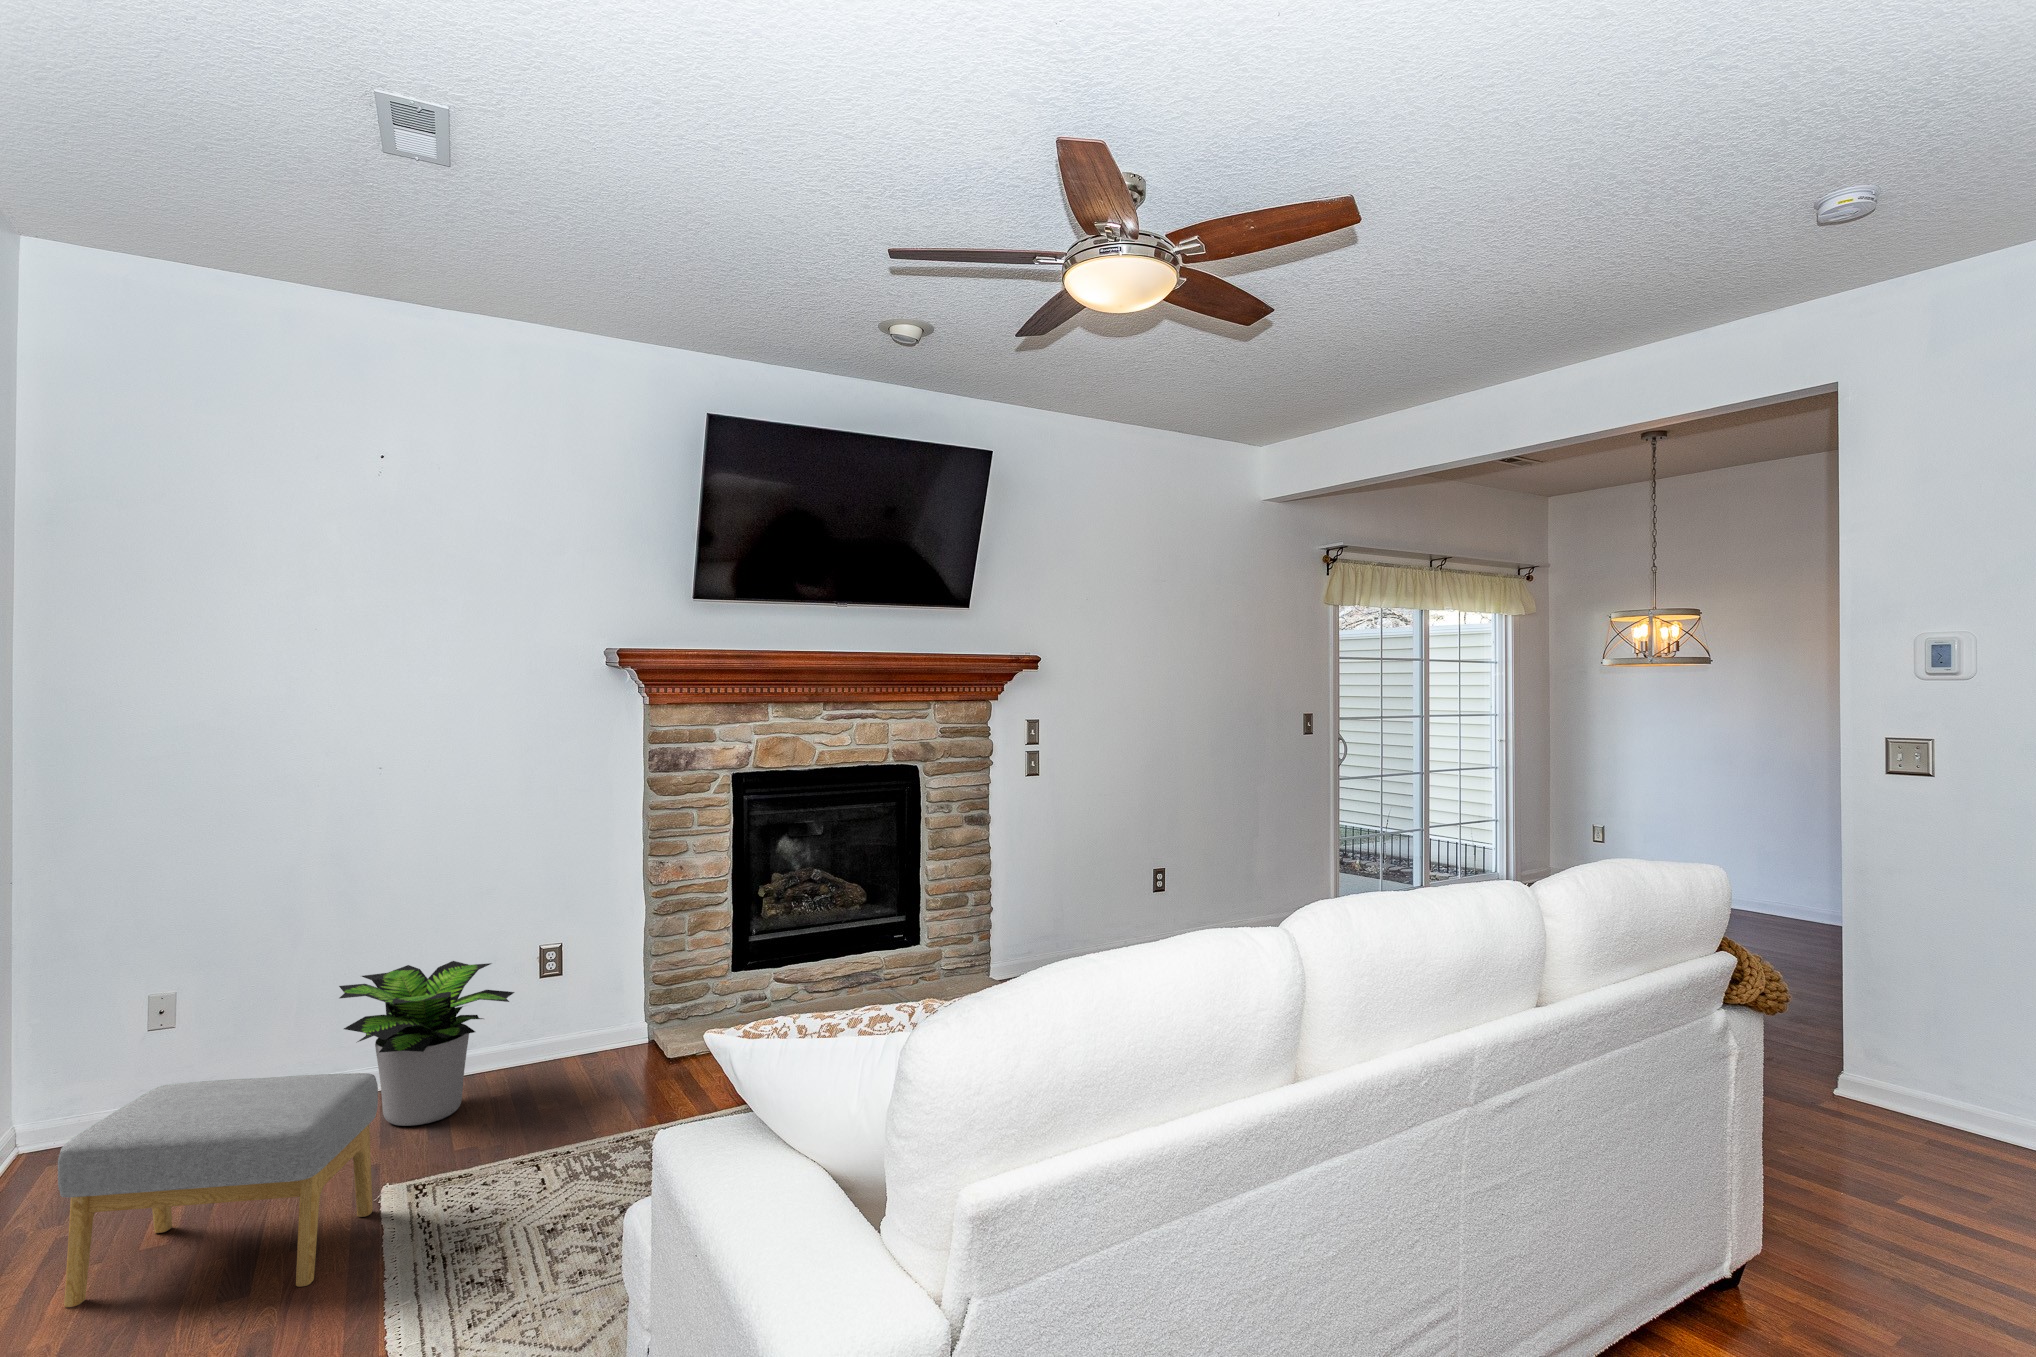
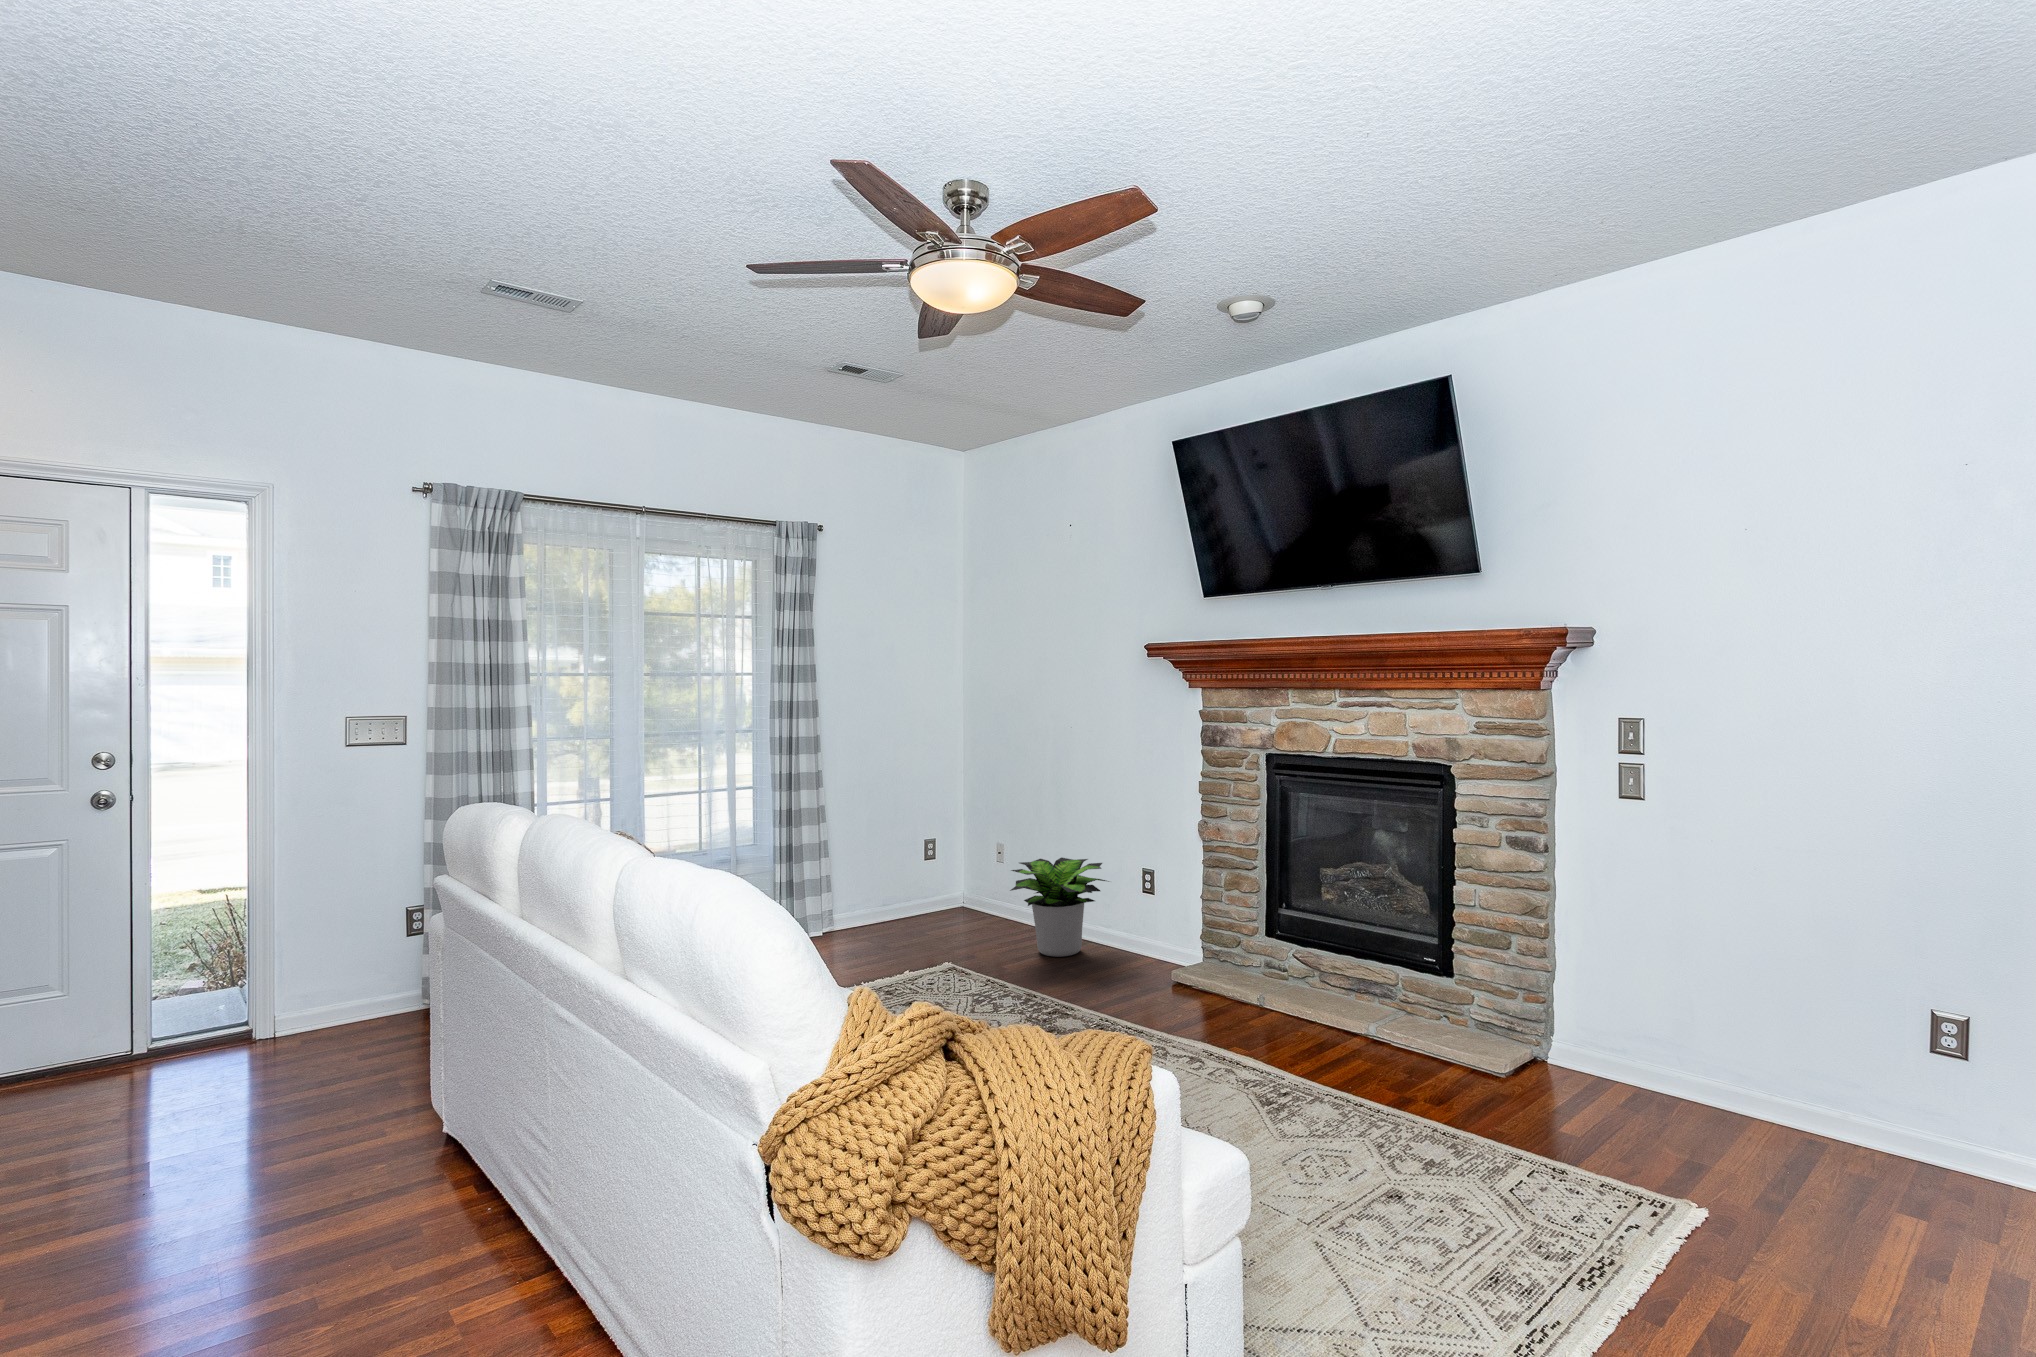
footstool: present [58,1073,378,1307] -> none [847,876,937,979]

